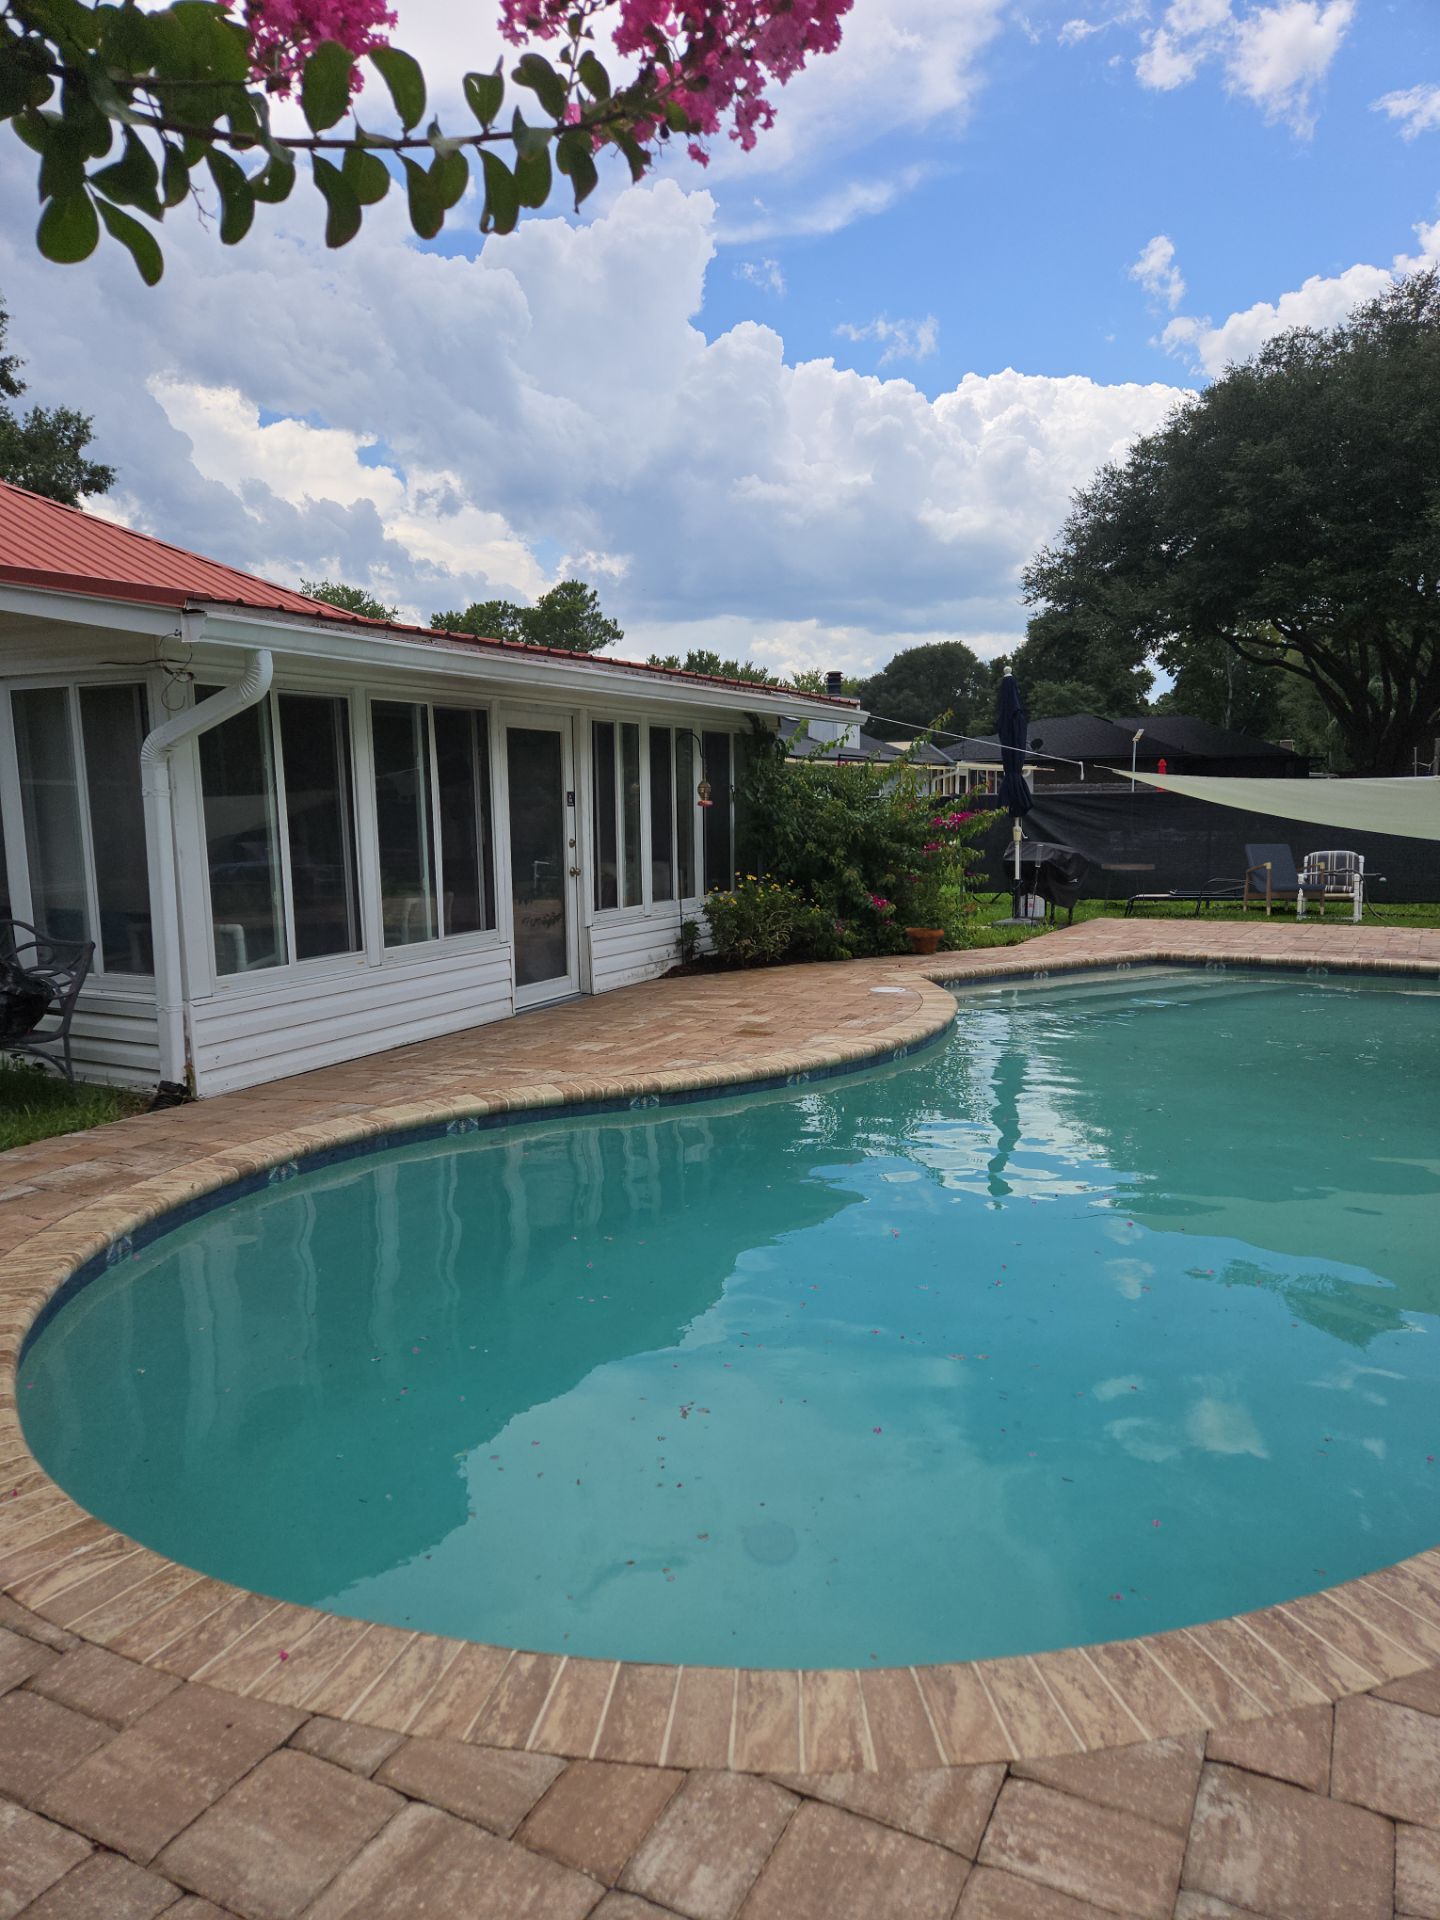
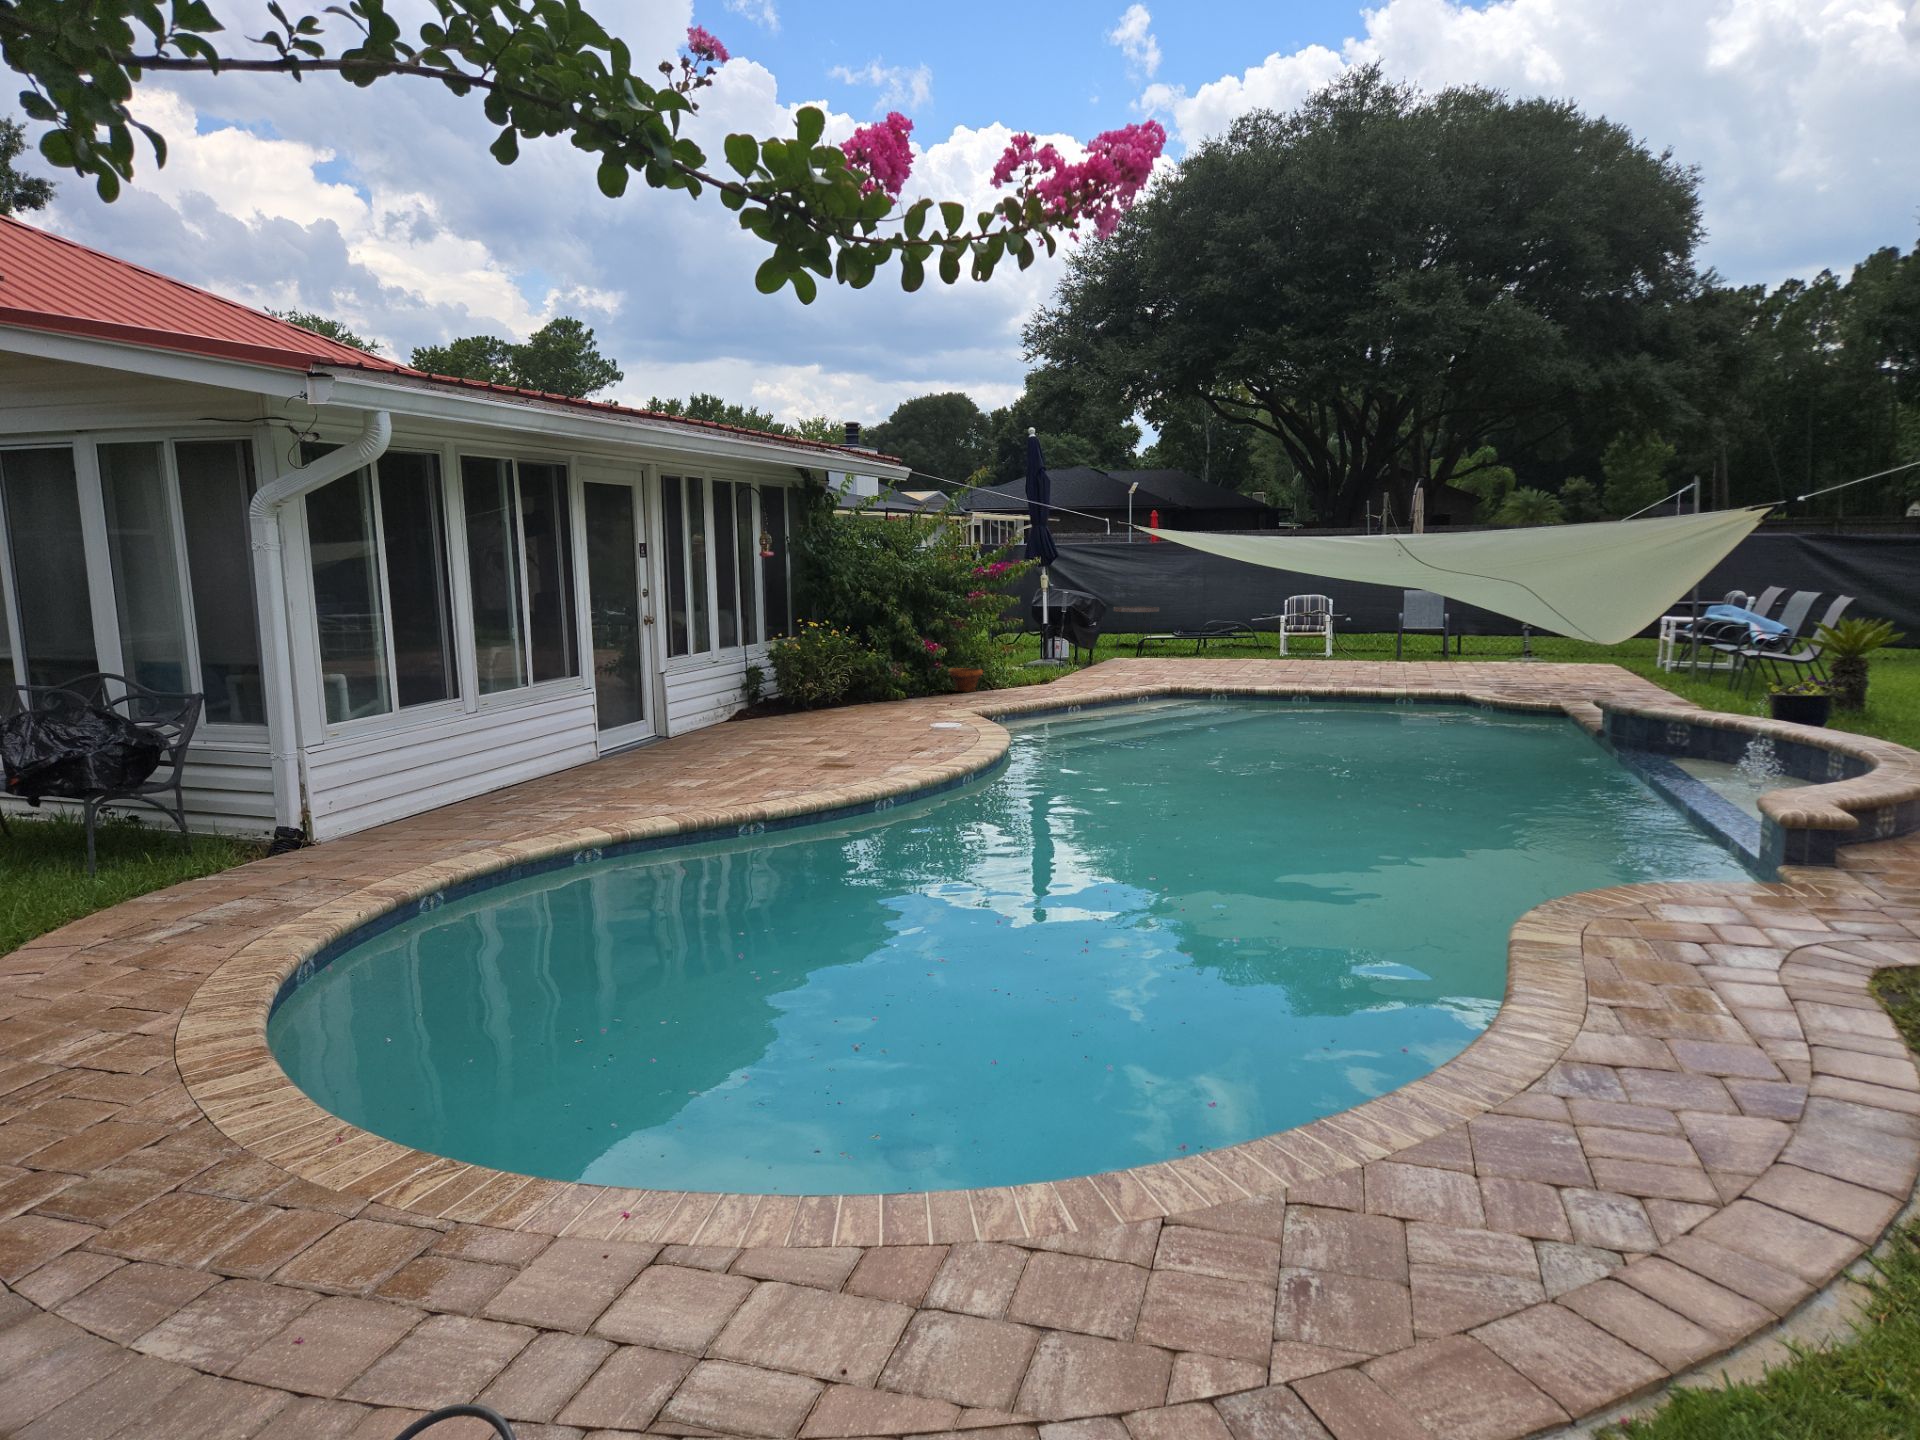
lounge chair: present [1244,844,1326,915] -> none [1235,588,1304,652]

